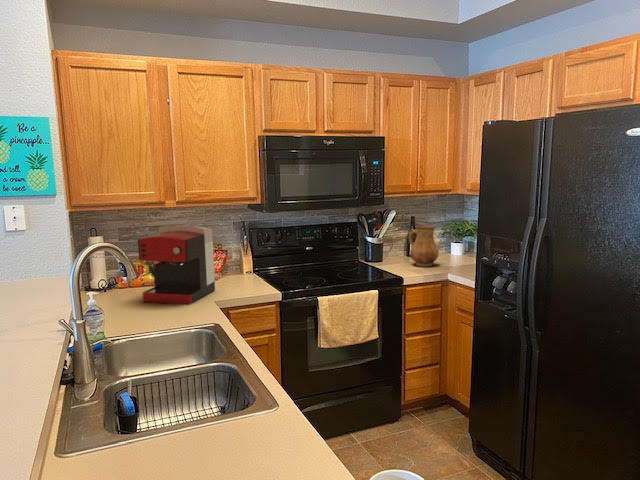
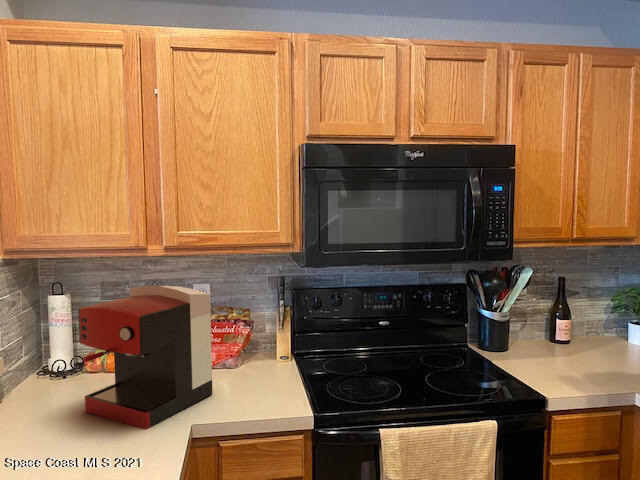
ceramic pitcher: present [409,225,439,266] -> none [555,296,613,369]

